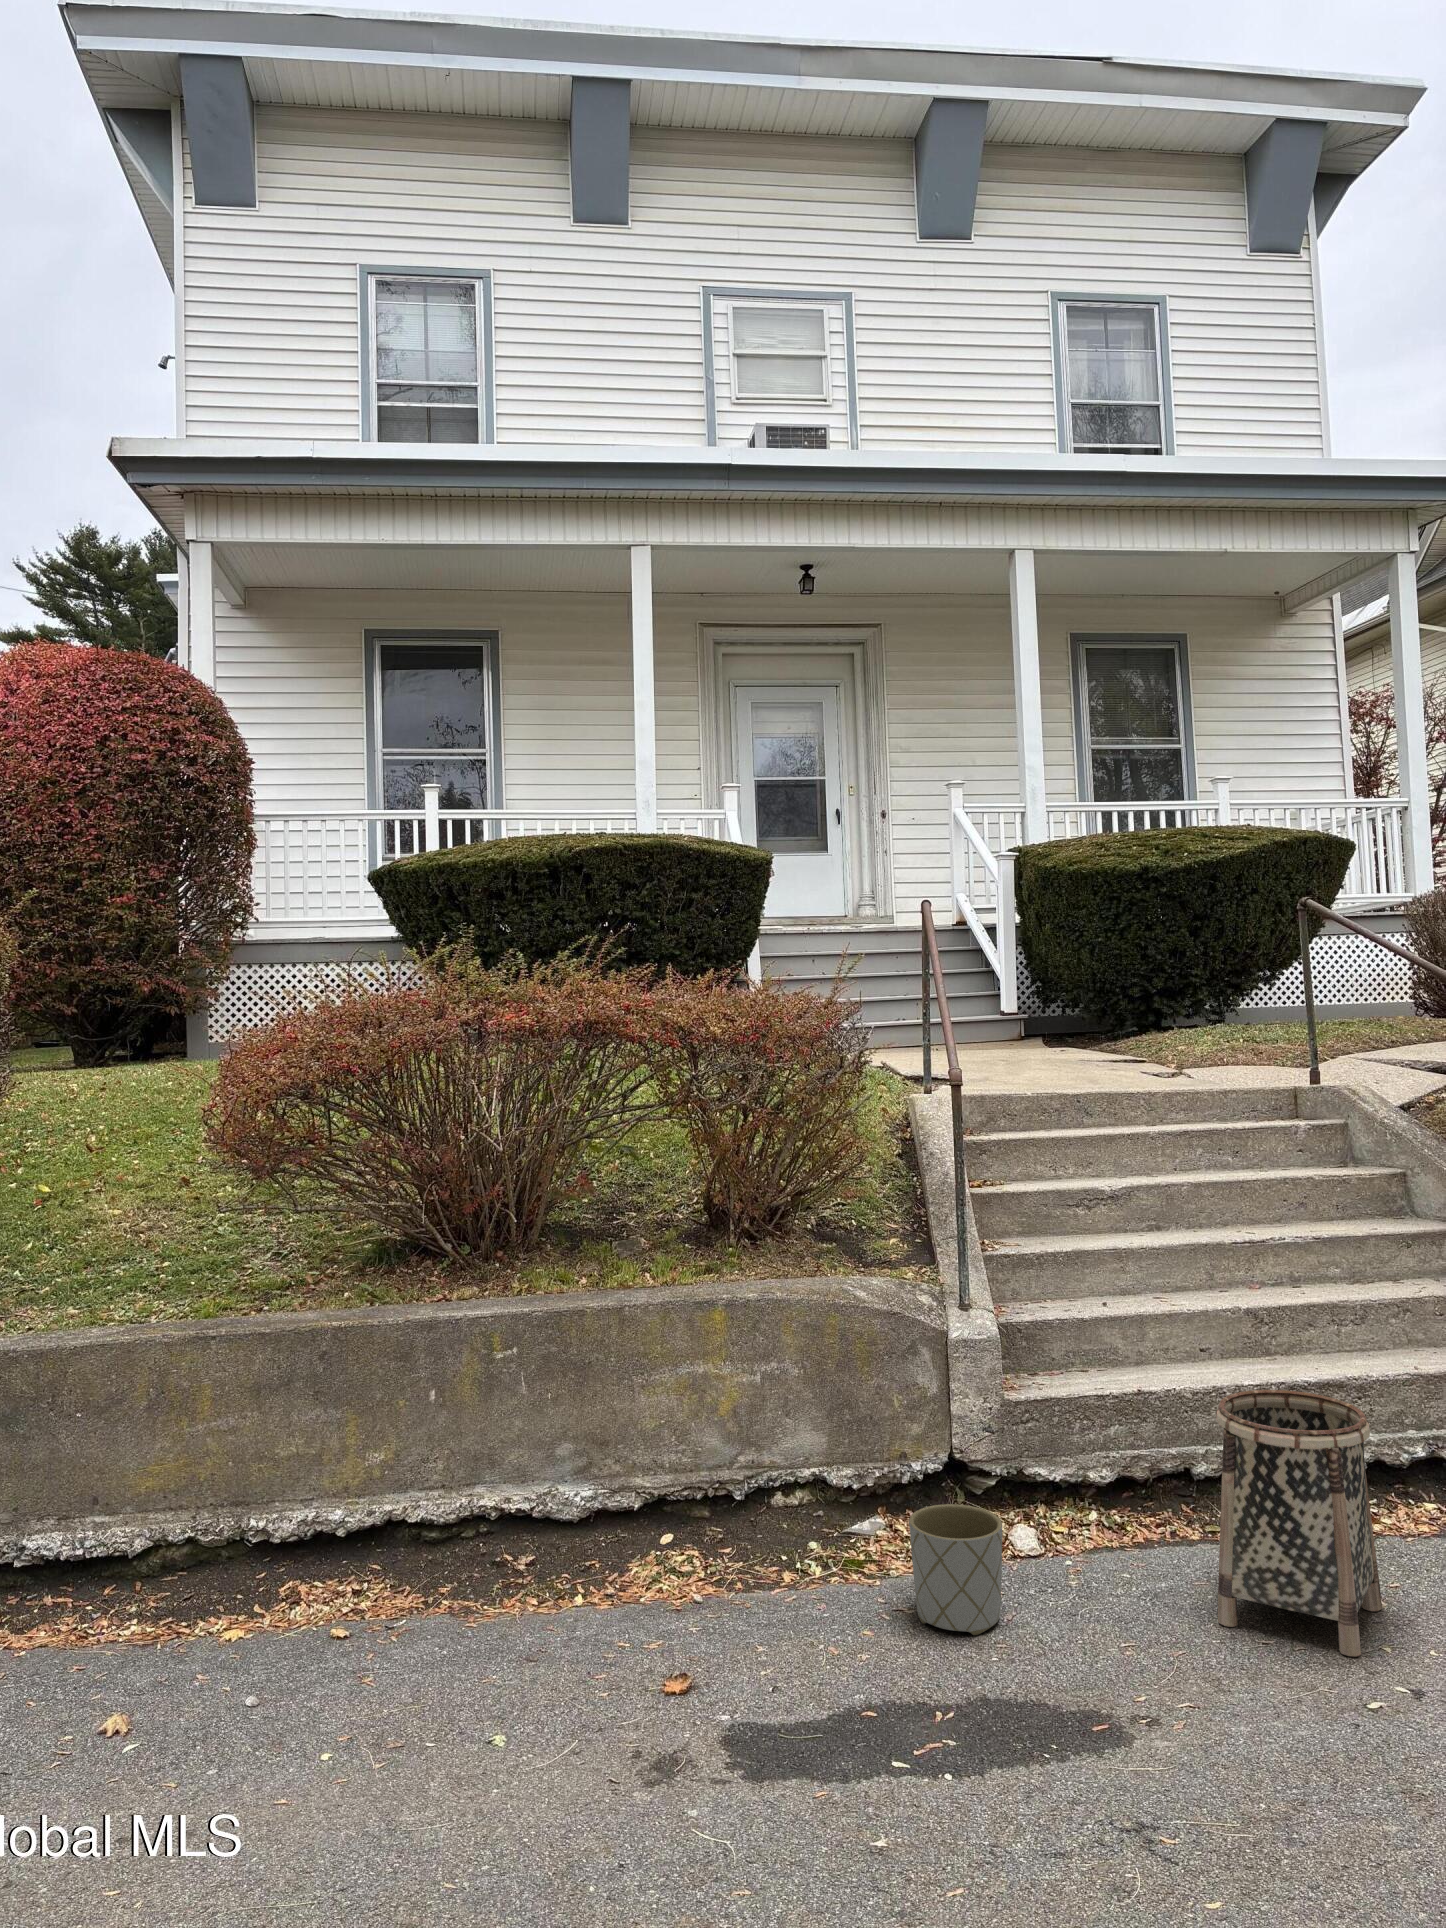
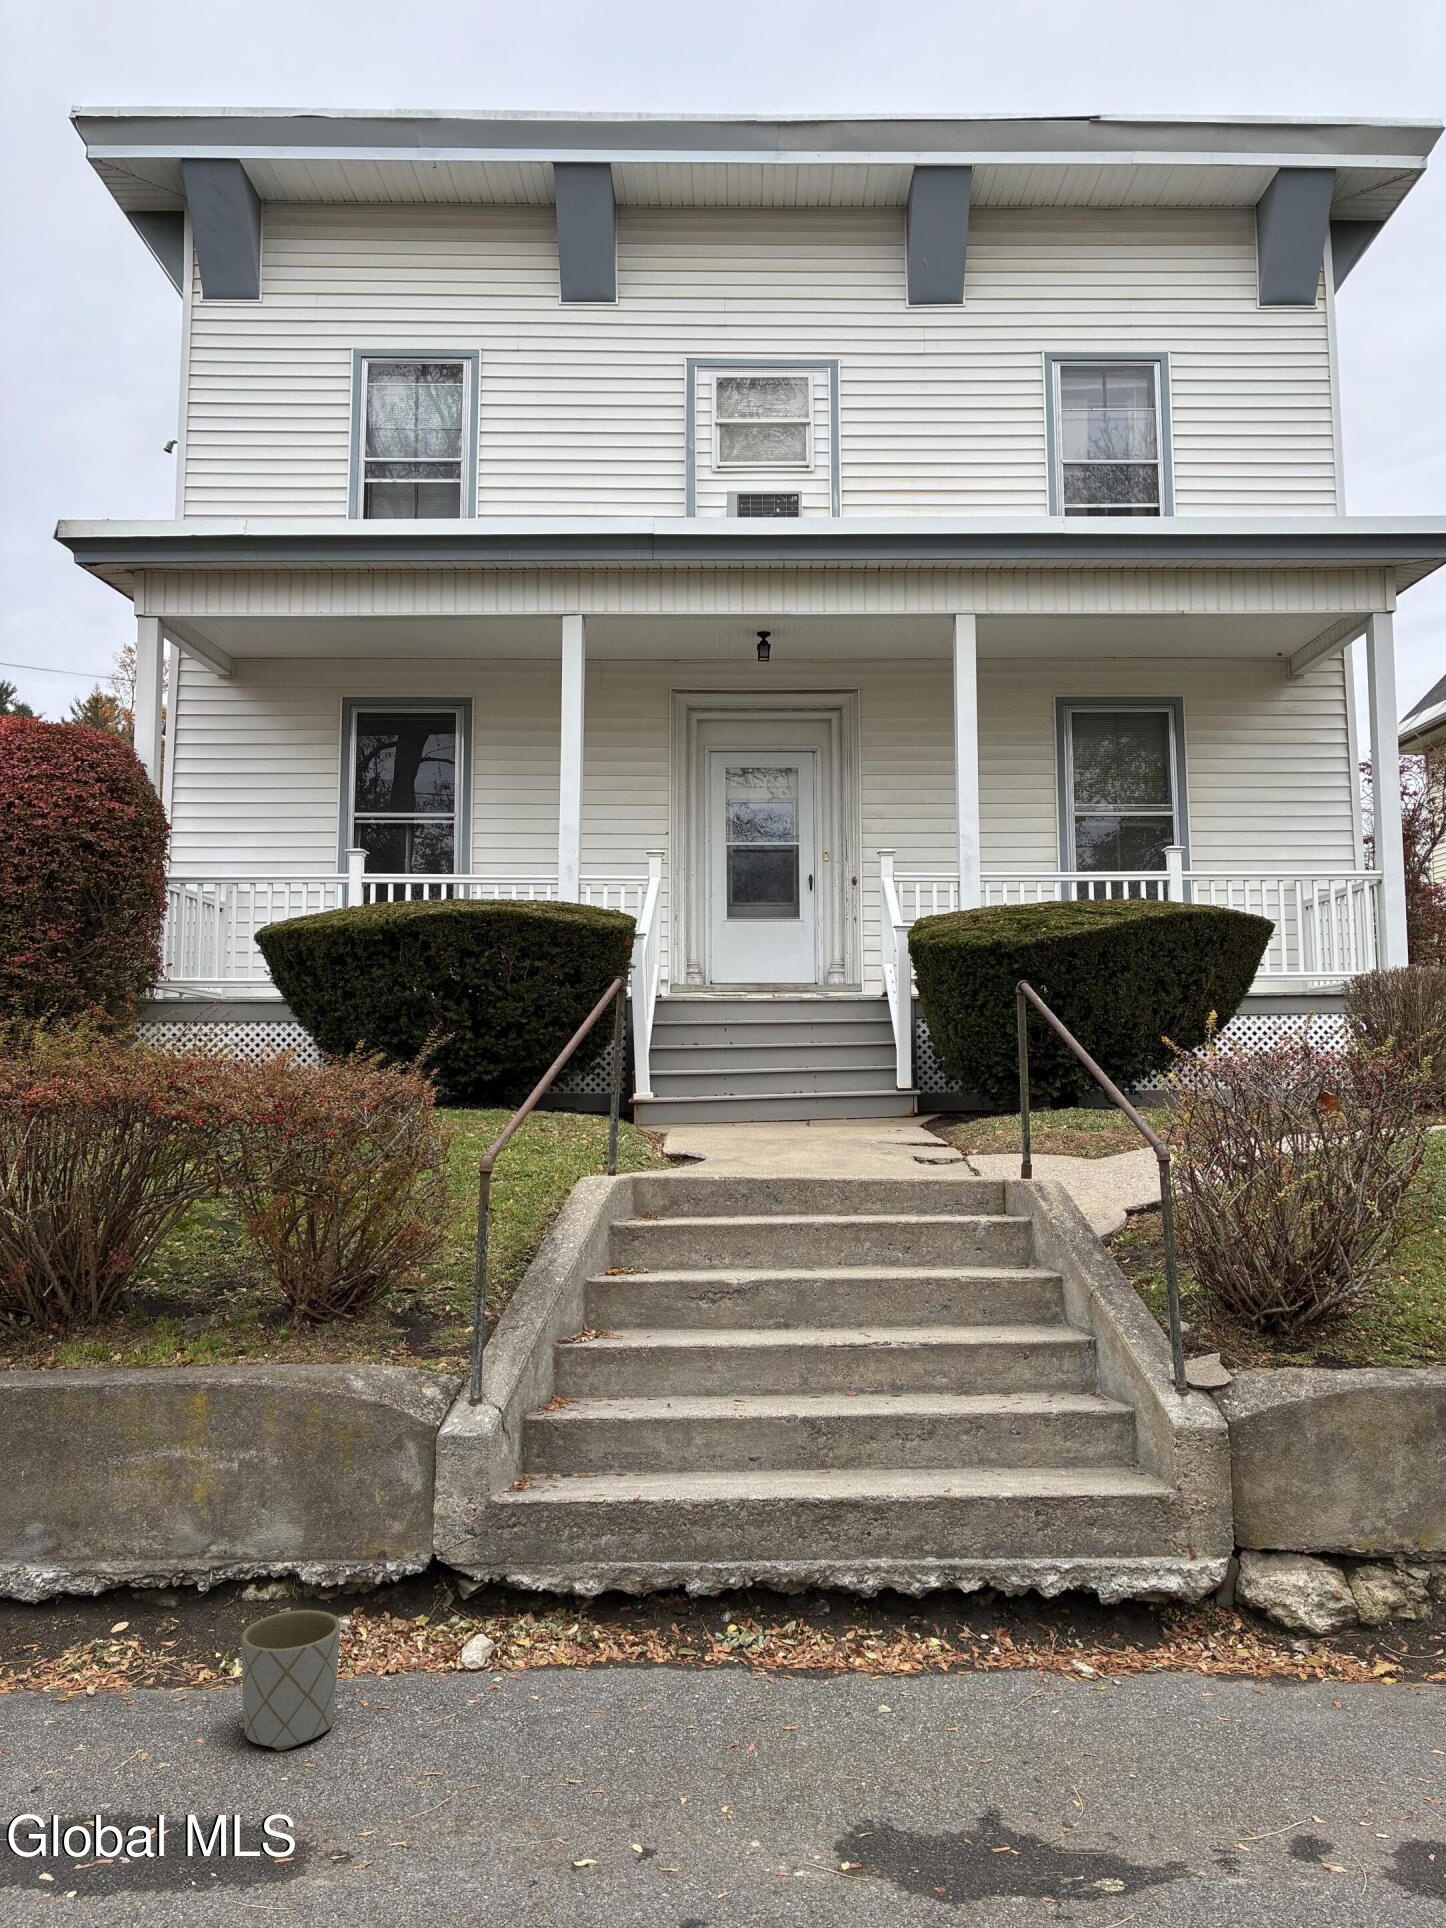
basket: present [1216,1390,1382,1657] -> none [531,1511,717,1808]

